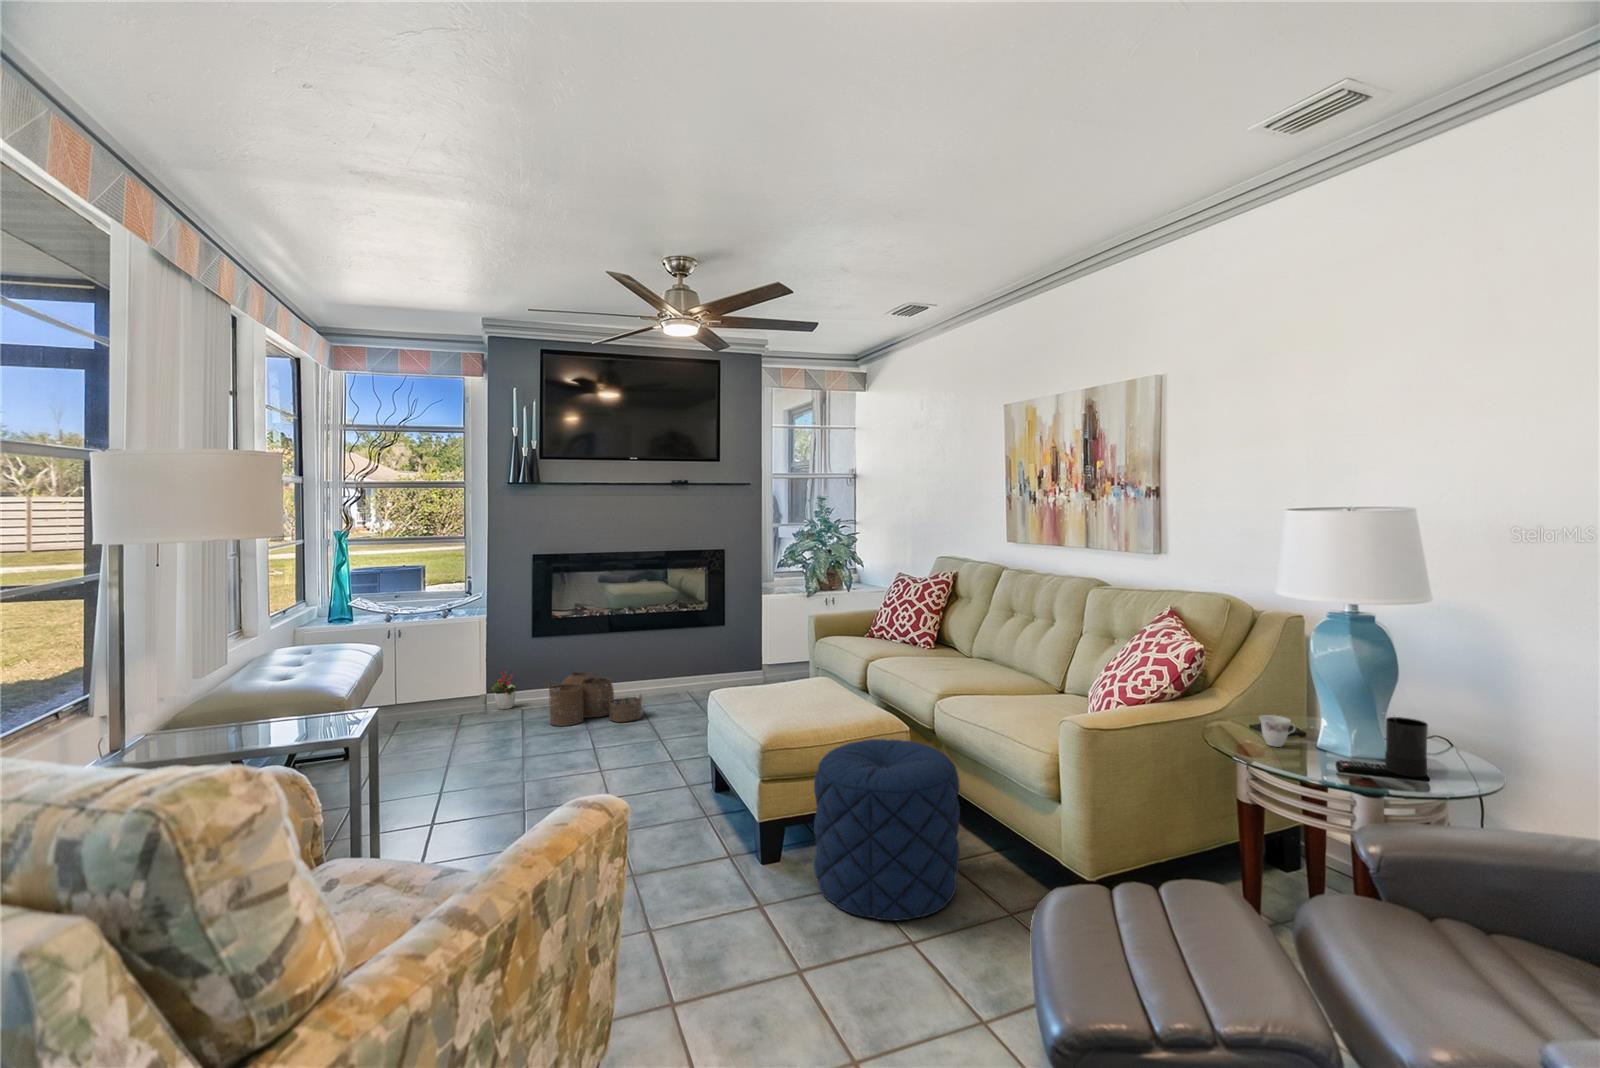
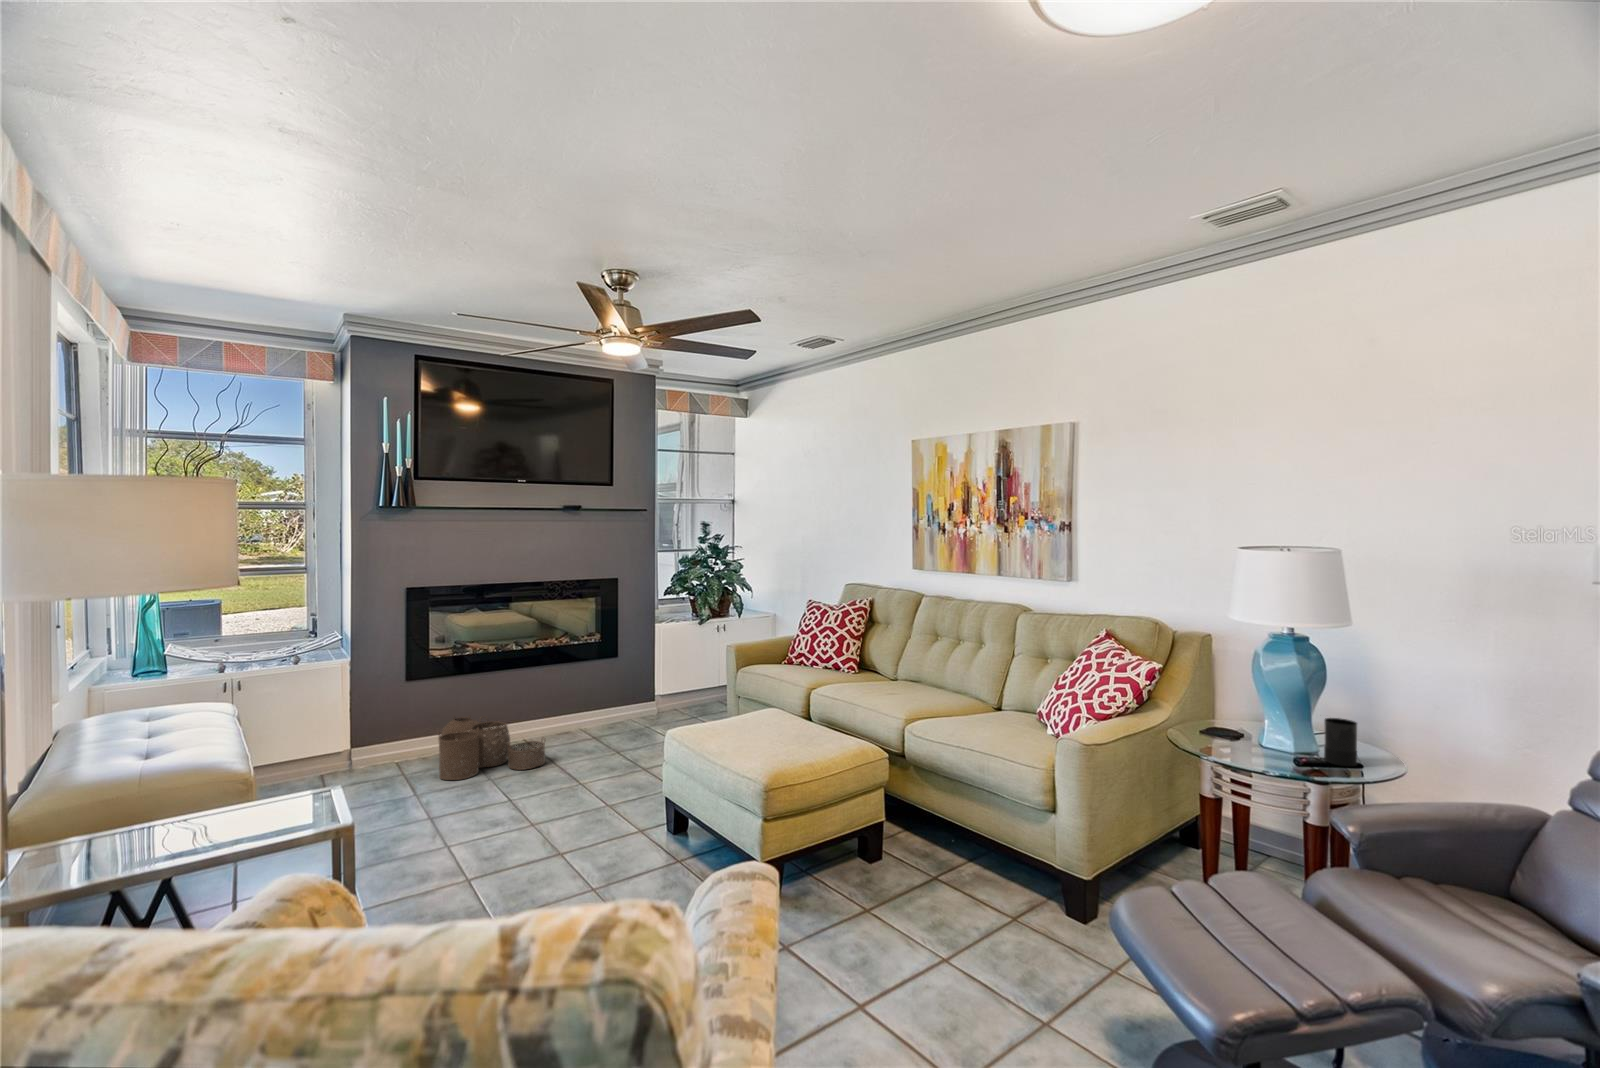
decorative plant: present [491,671,516,709] -> none [356,721,387,766]
teacup: present [1259,715,1296,747] -> none [1217,722,1245,749]
pouf: present [814,739,960,920] -> none [830,769,973,950]

